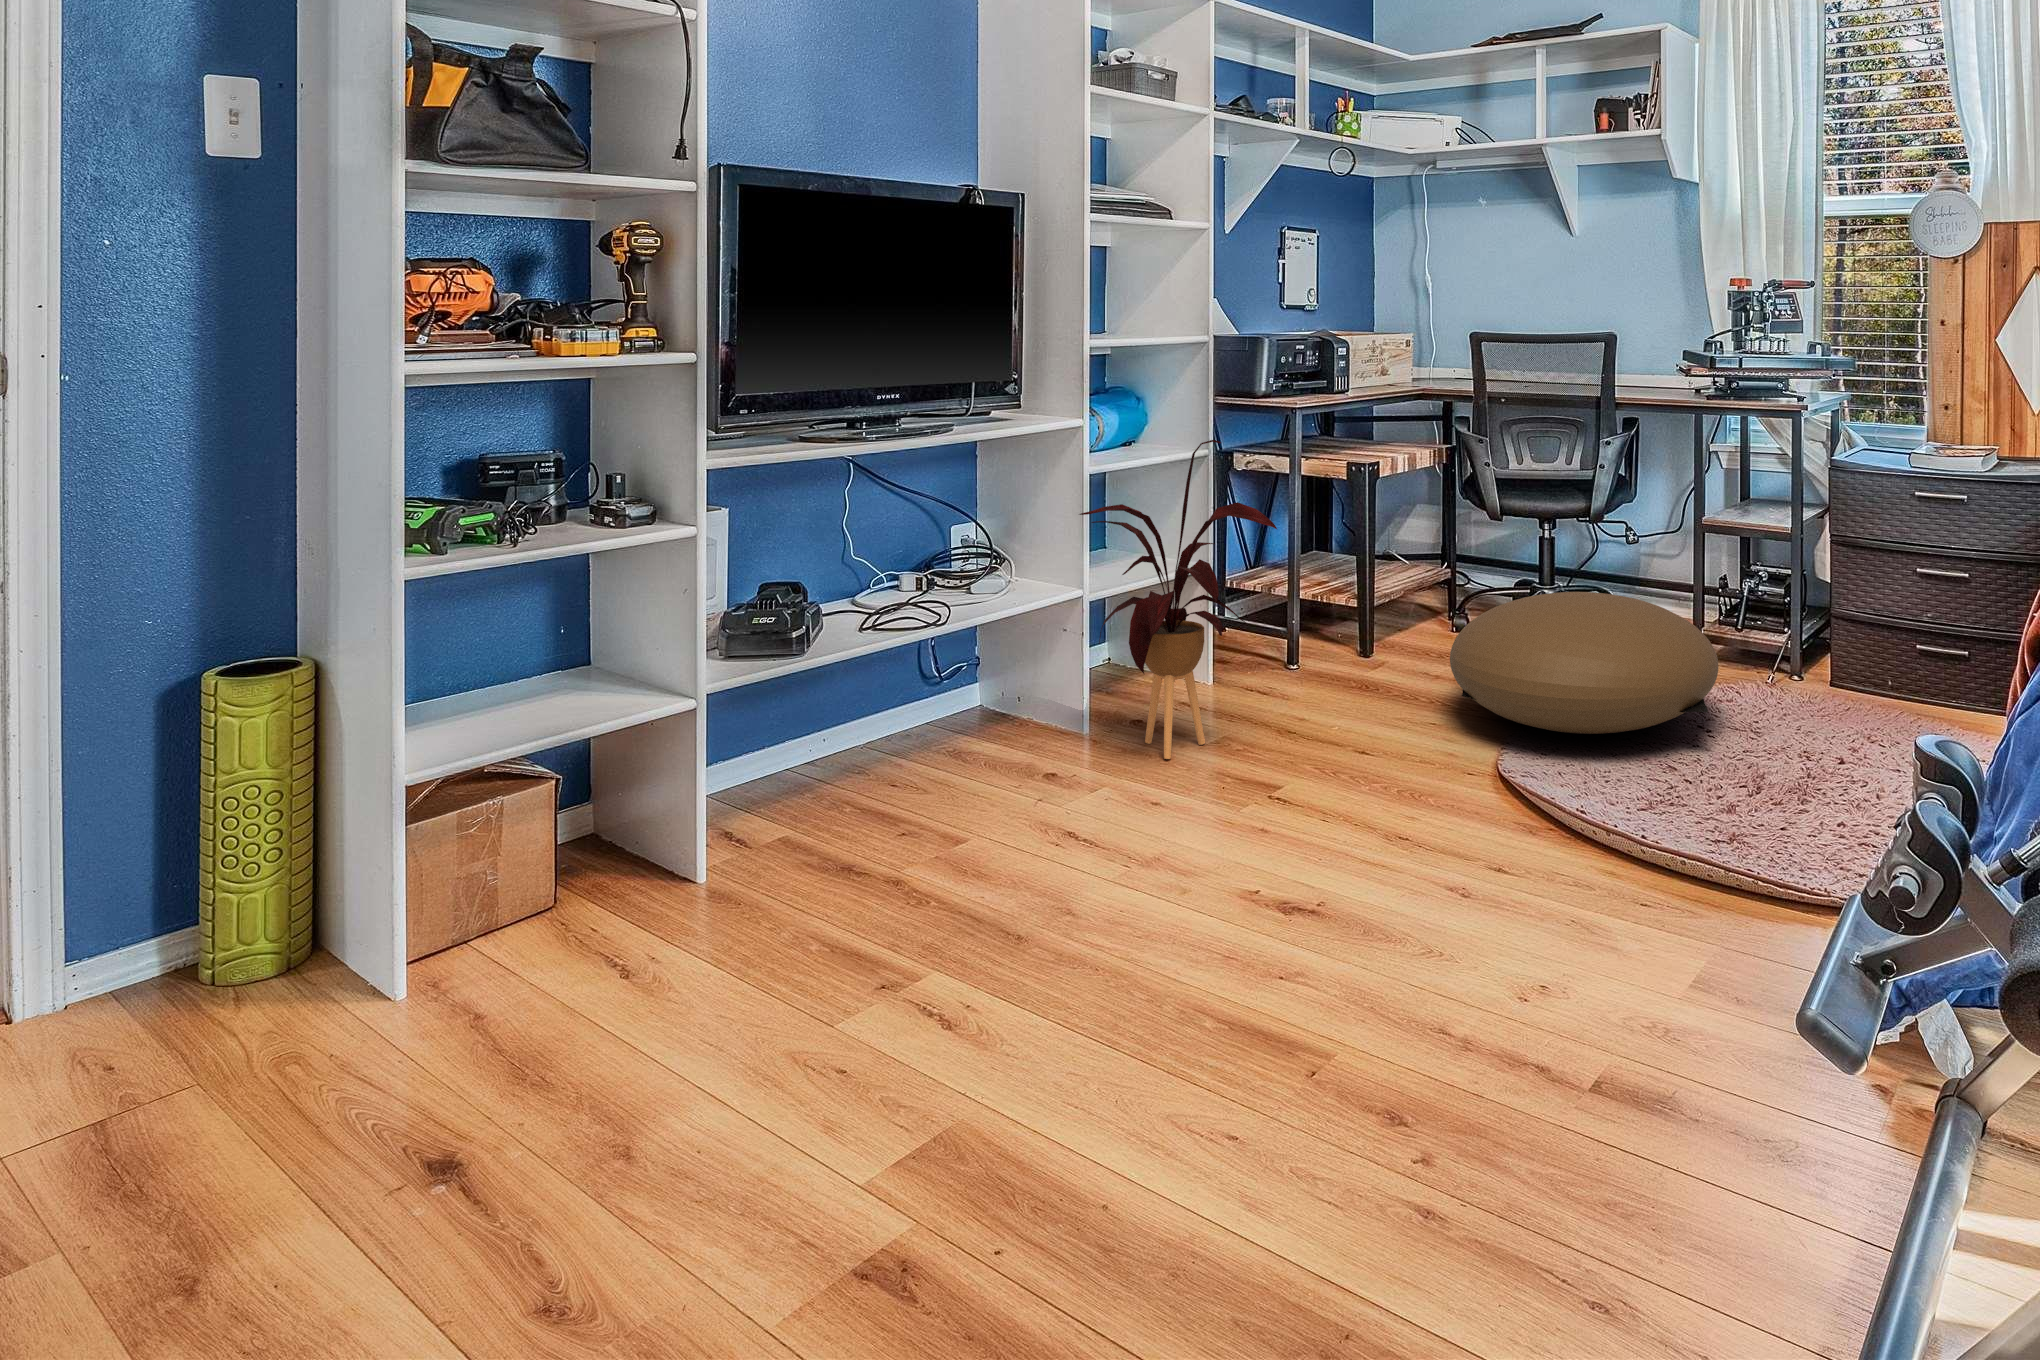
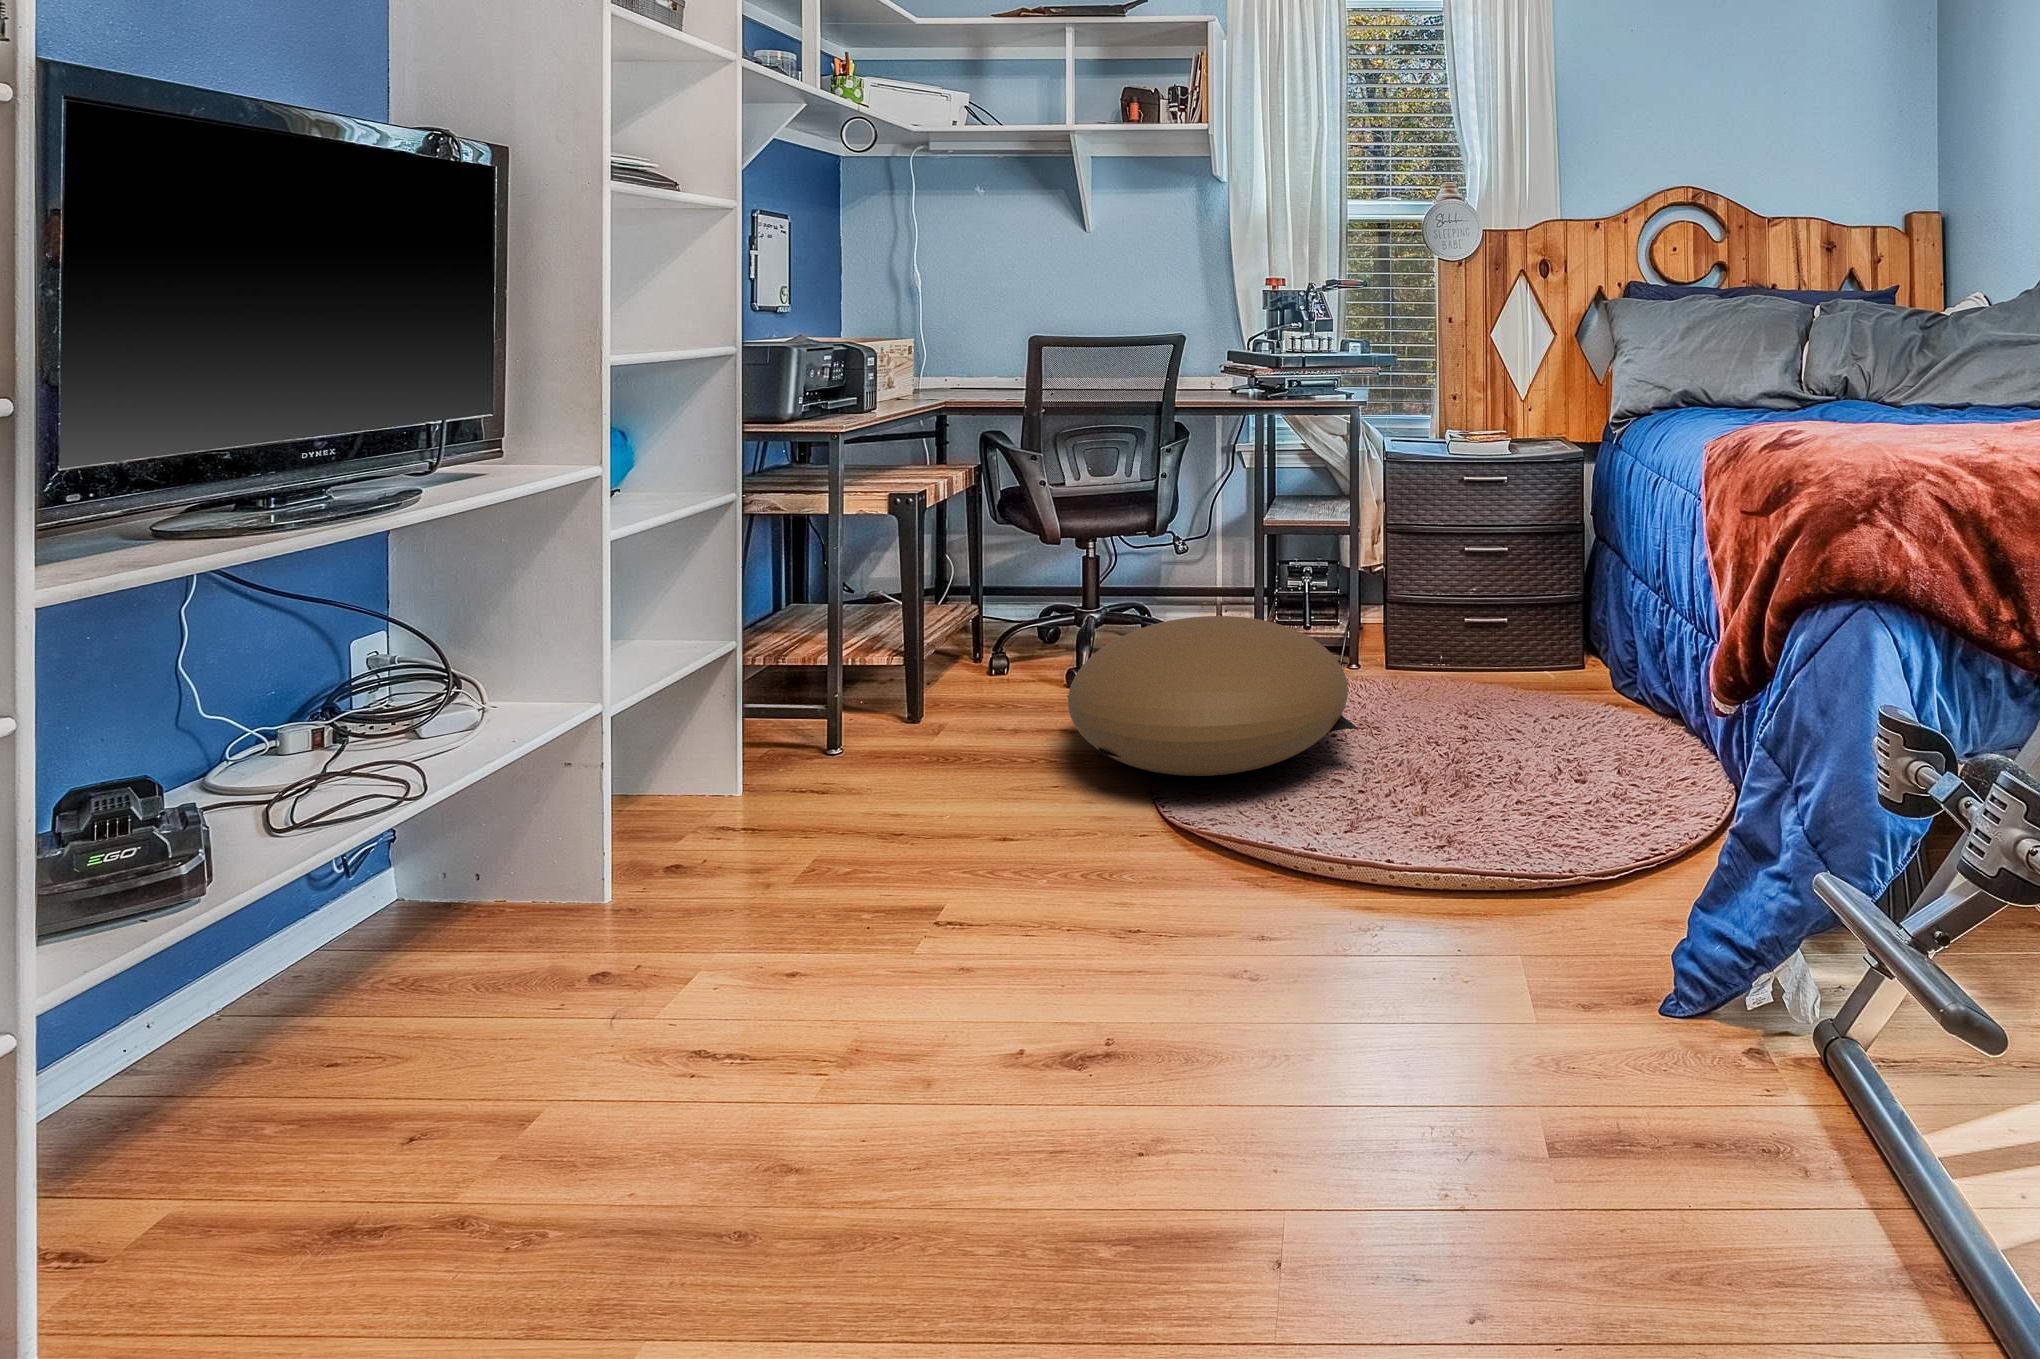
house plant: present [1080,440,1277,759] -> none [621,484,917,911]

